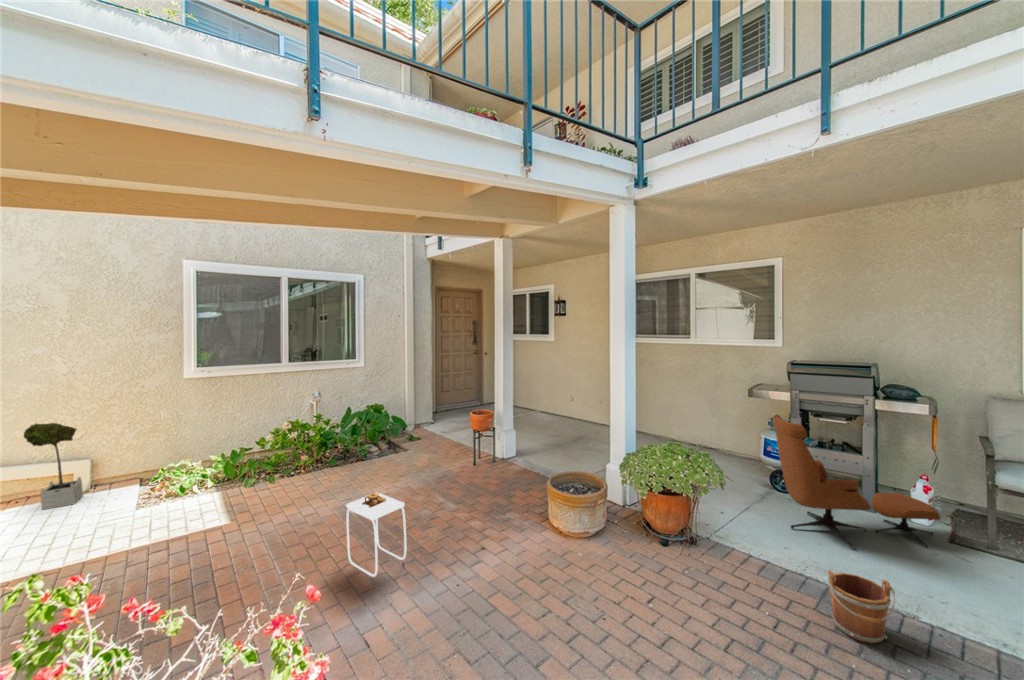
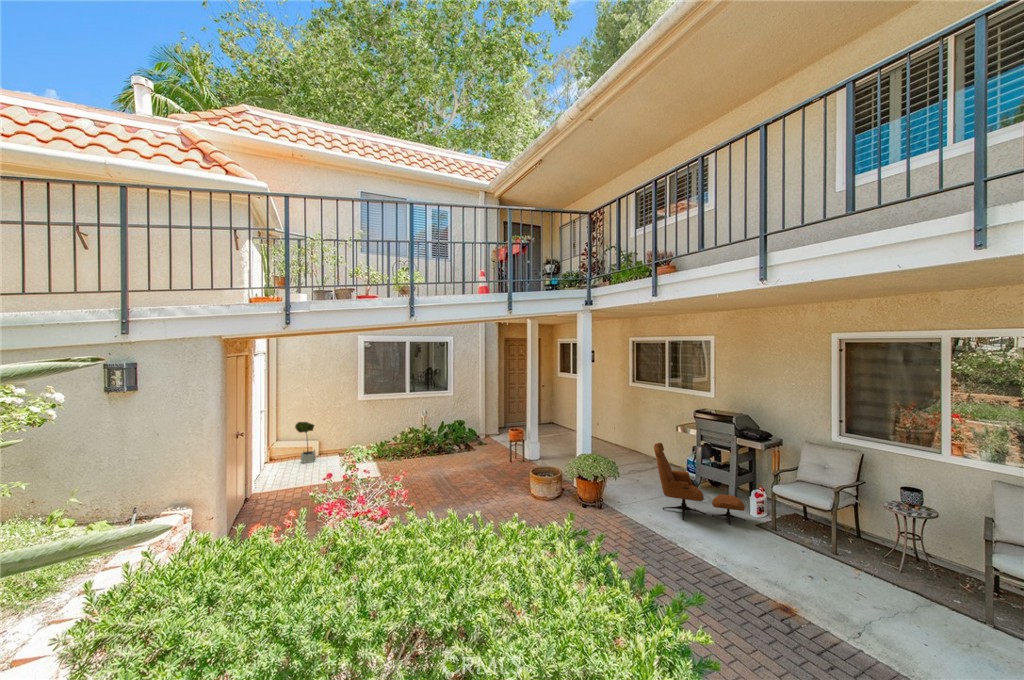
side table: present [346,492,406,577] -> none [428,466,454,502]
bucket: present [828,570,895,644] -> none [622,515,647,548]

